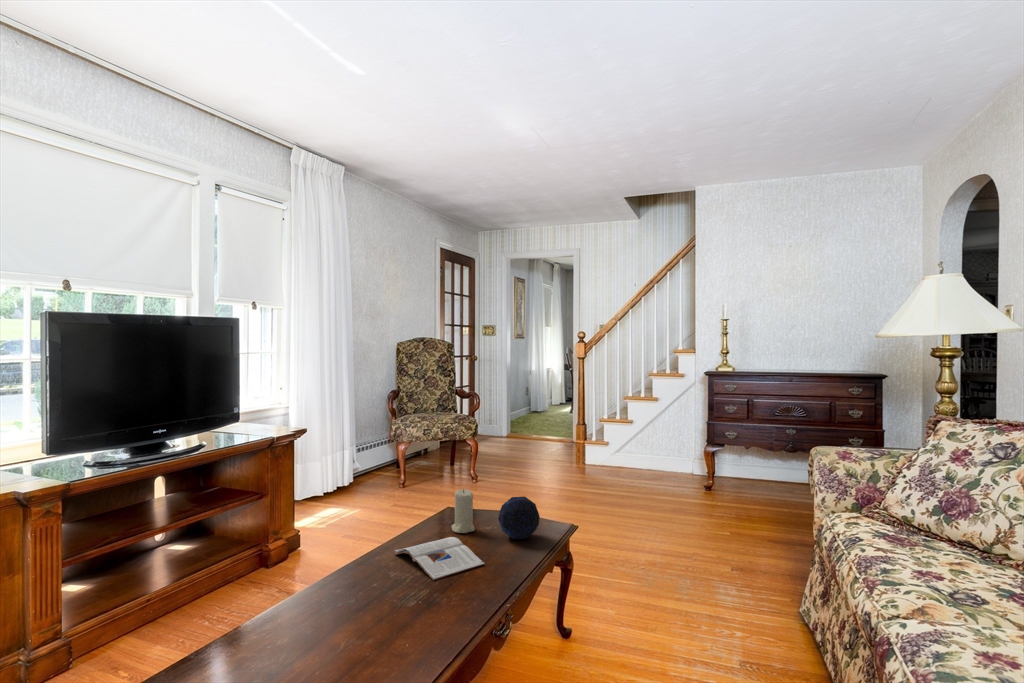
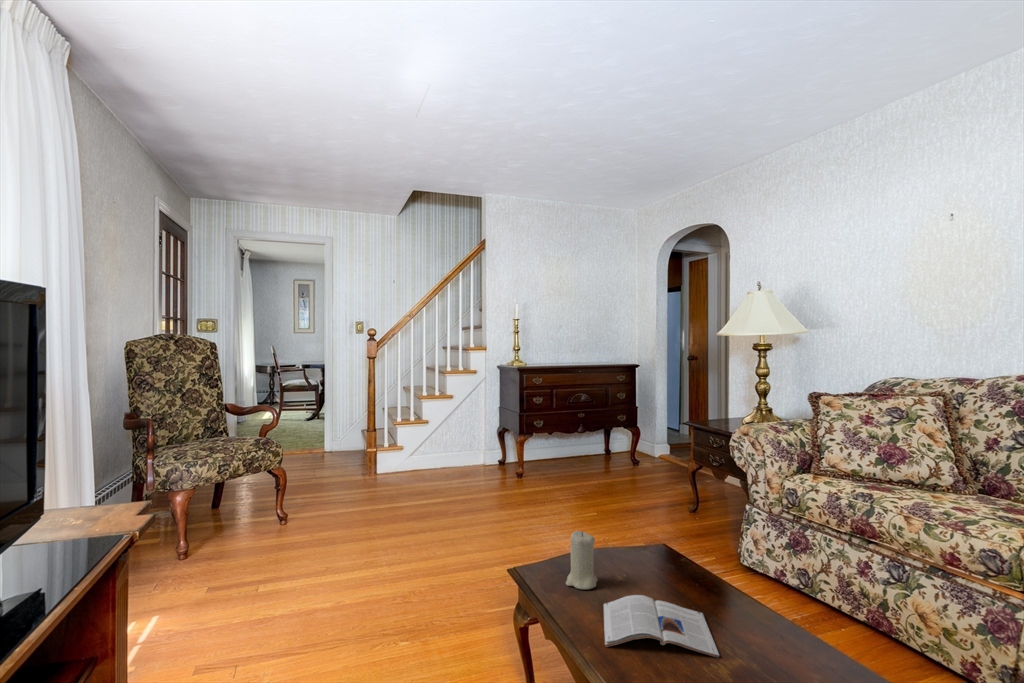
decorative orb: present [498,496,540,539] -> none [620,522,670,575]

